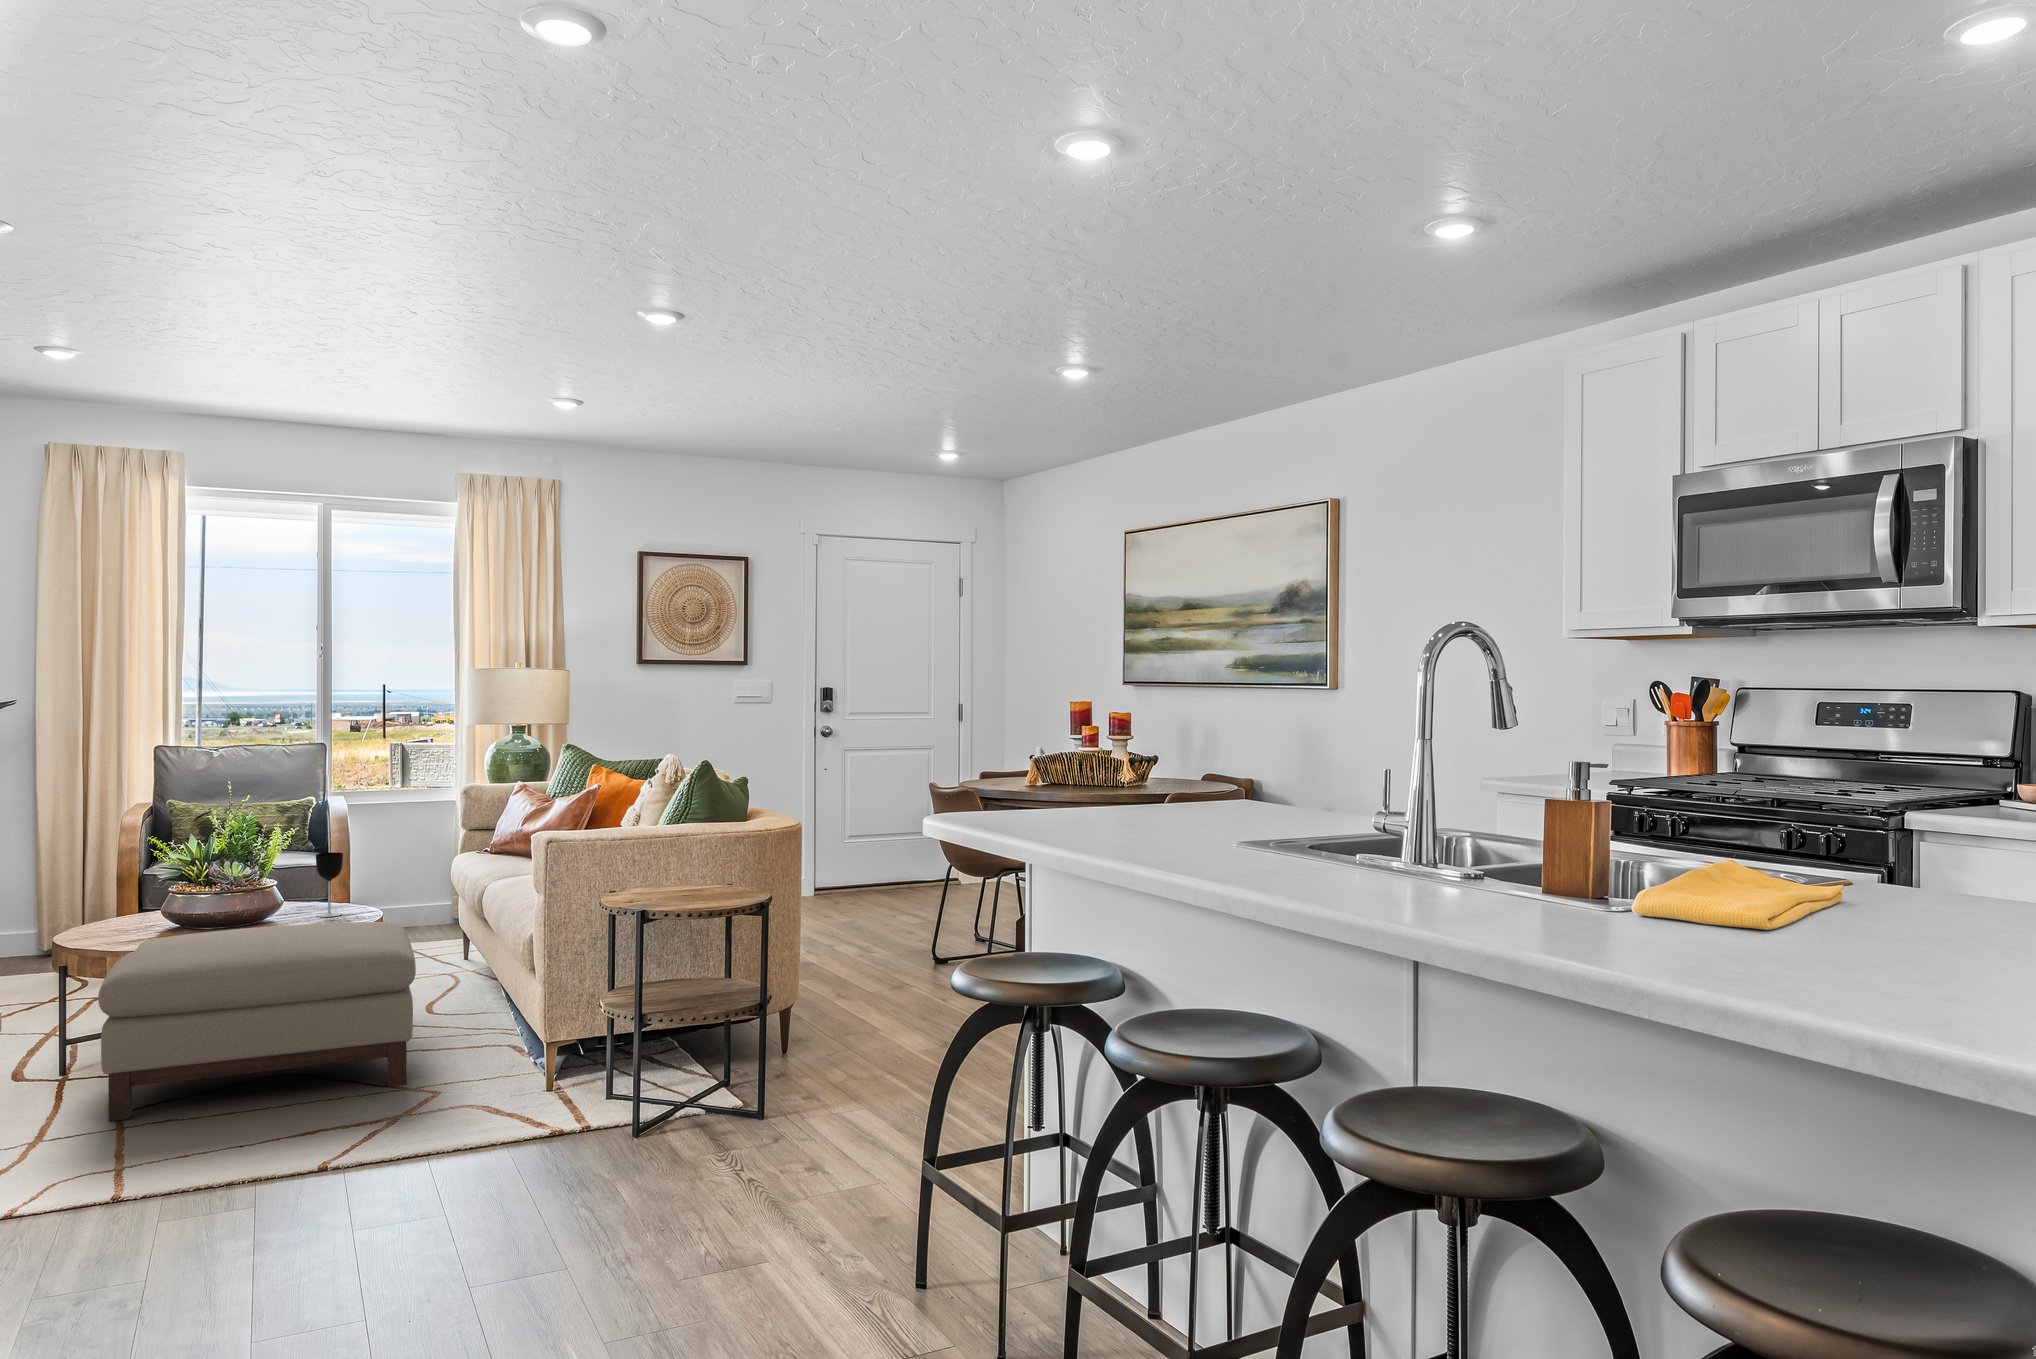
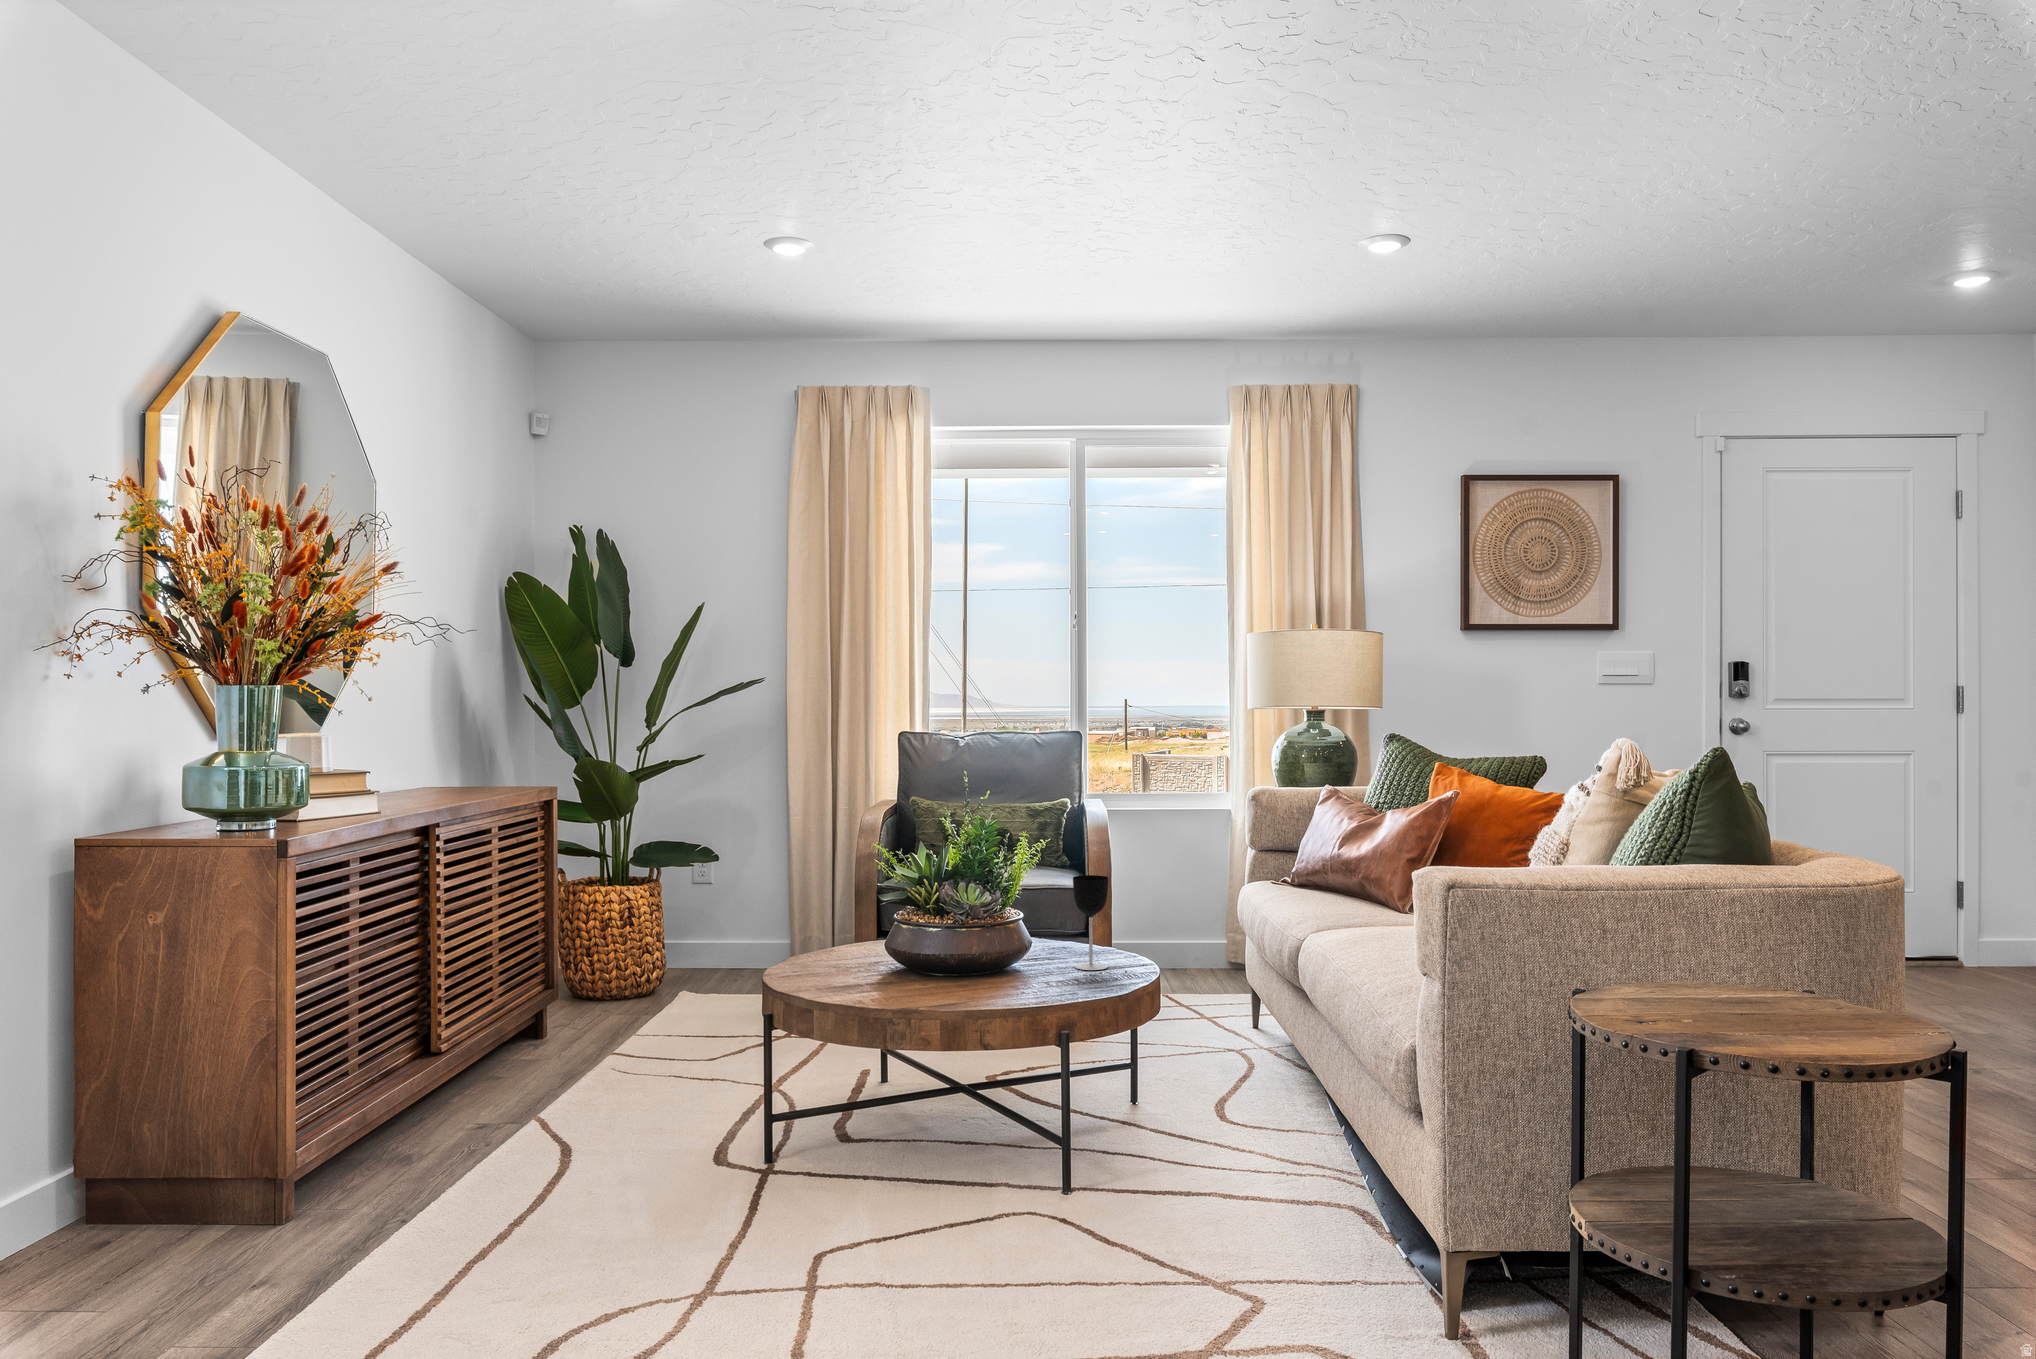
ottoman: present [98,922,416,1122] -> none [785,984,1225,1280]

